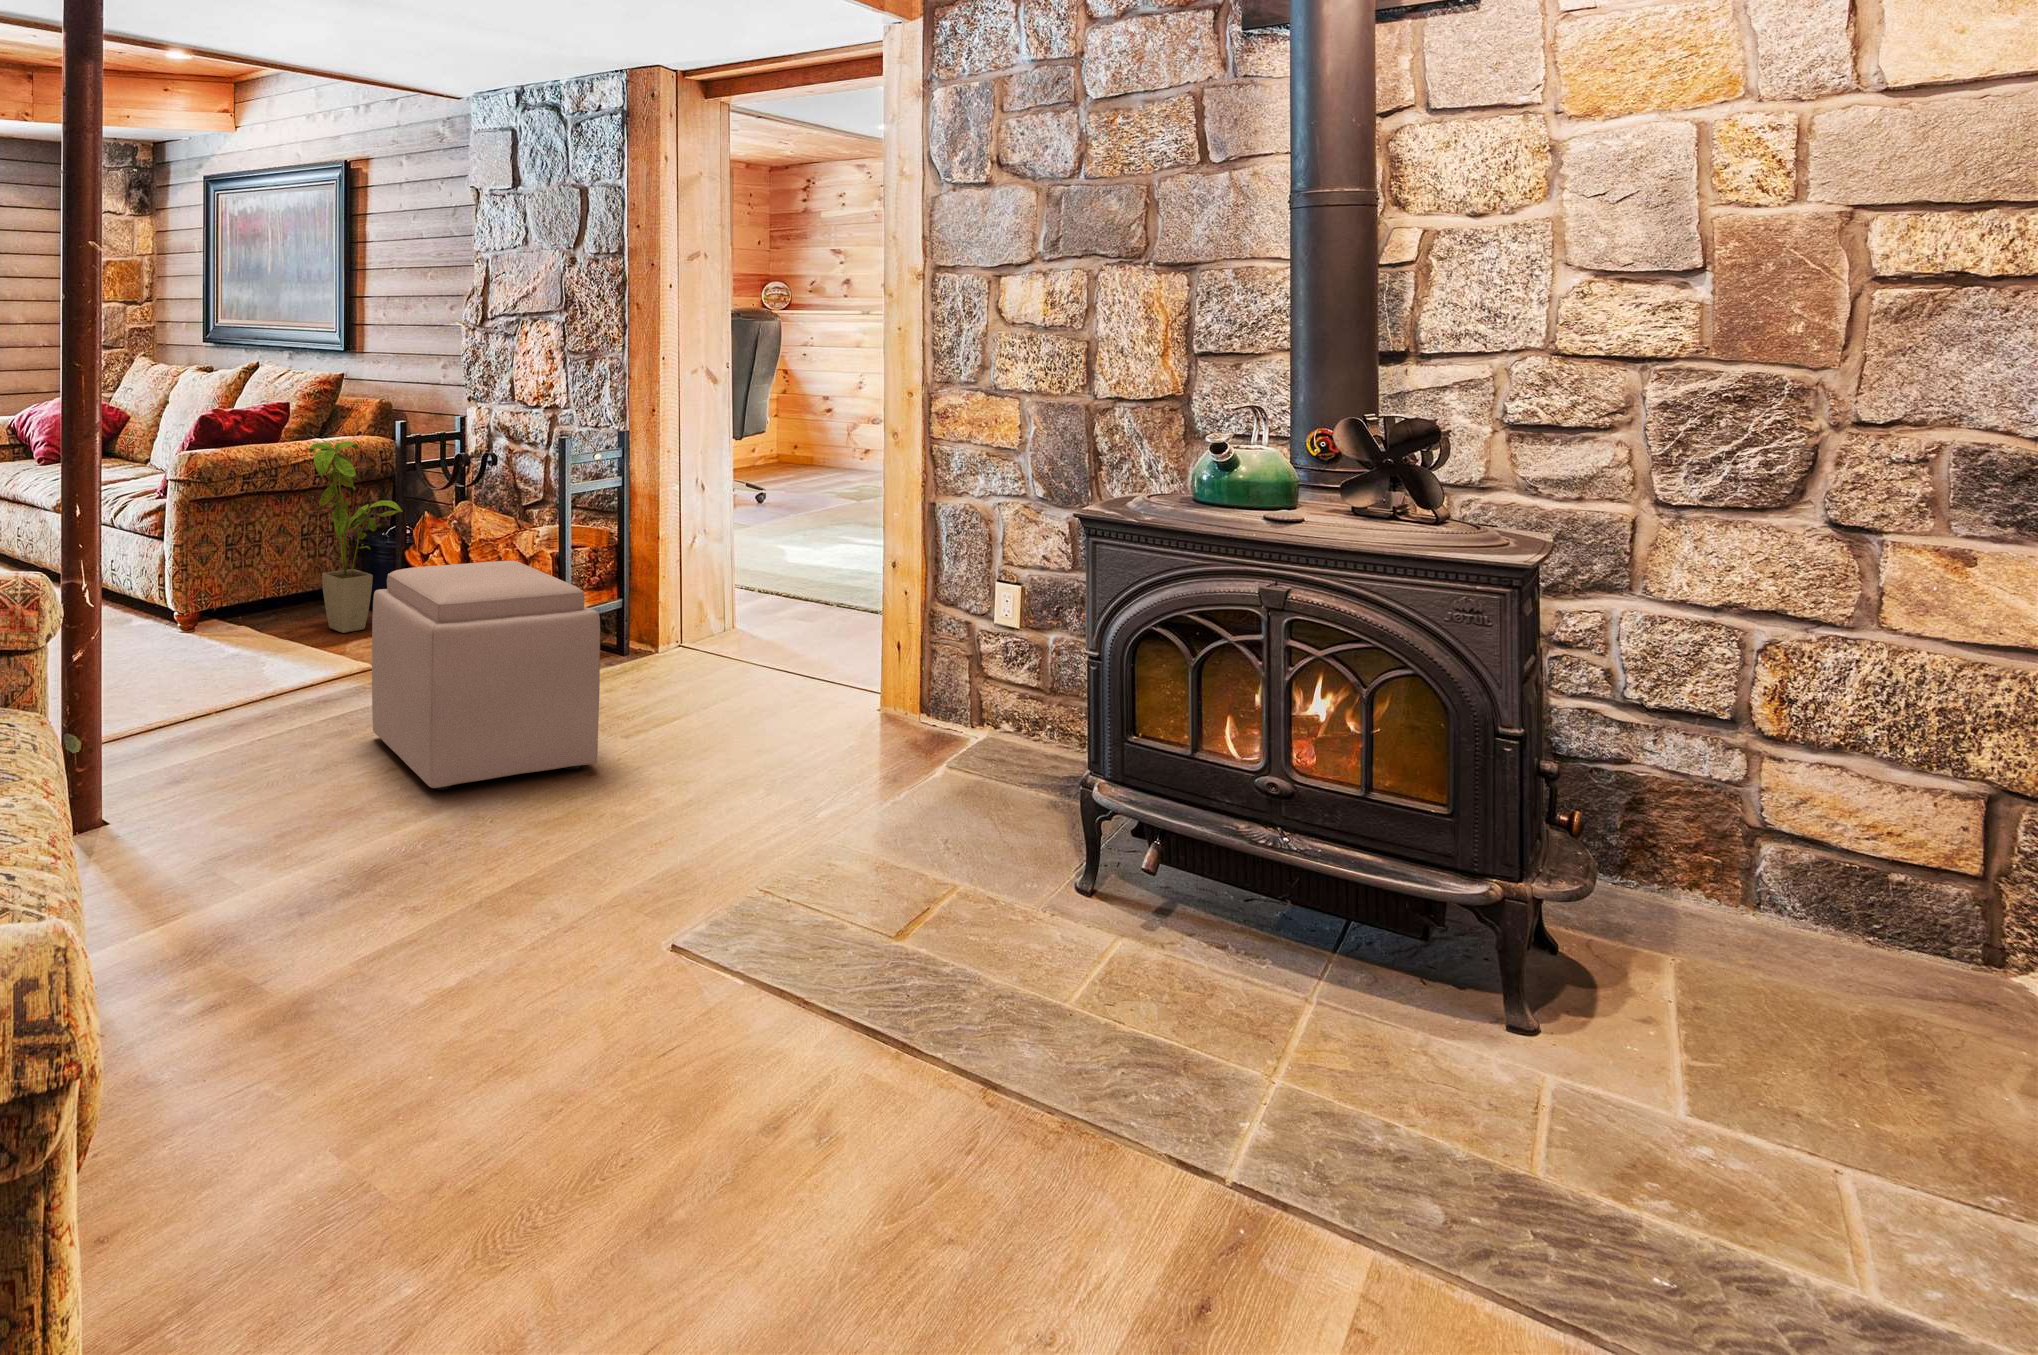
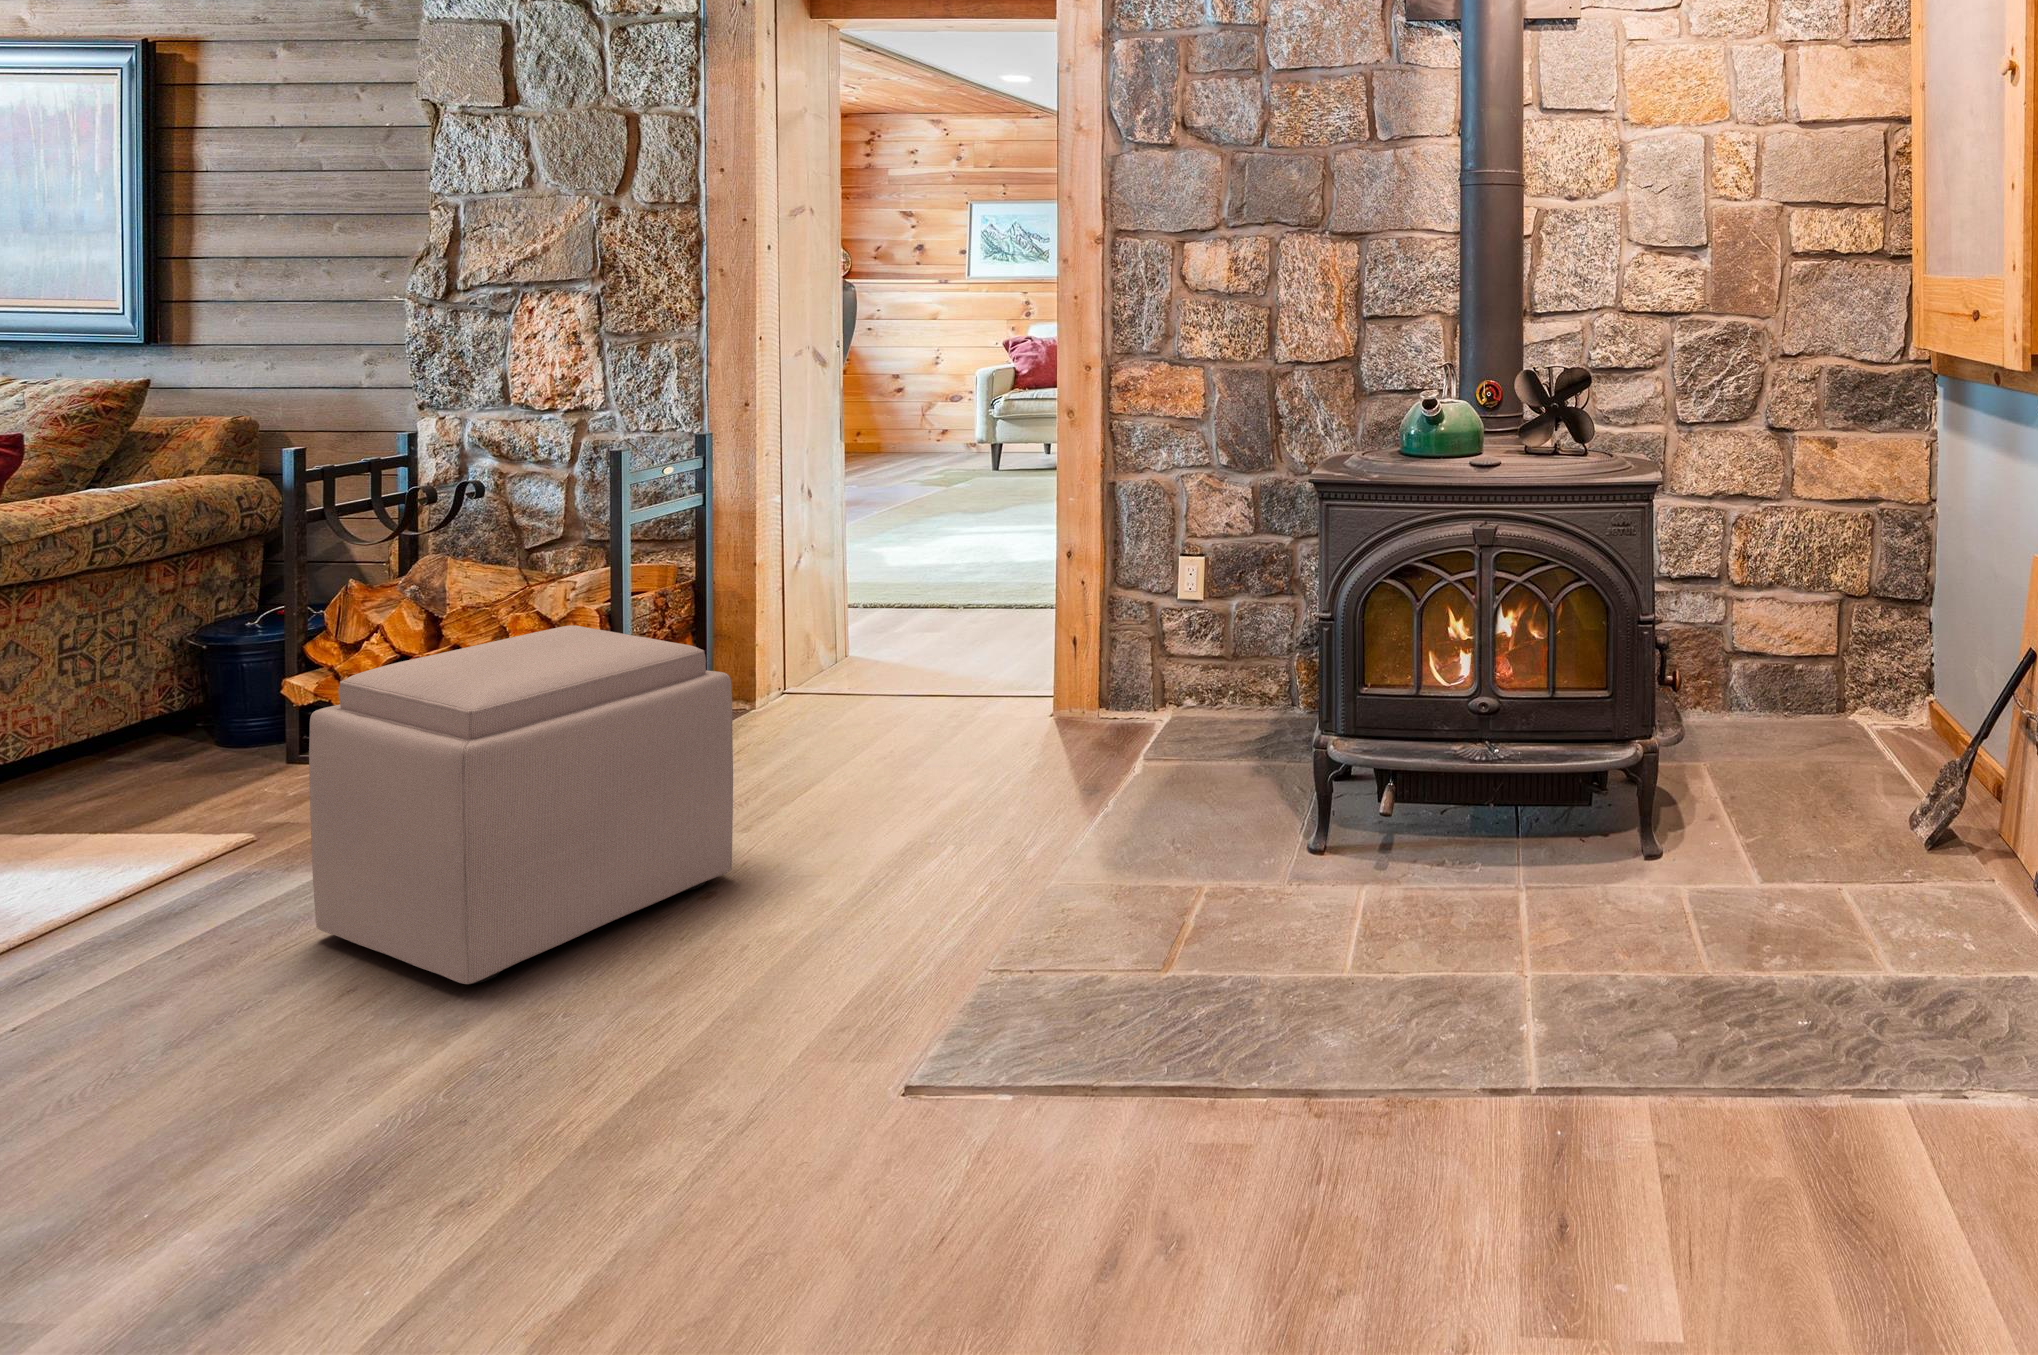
house plant: present [308,441,403,633] -> none [93,481,314,786]

